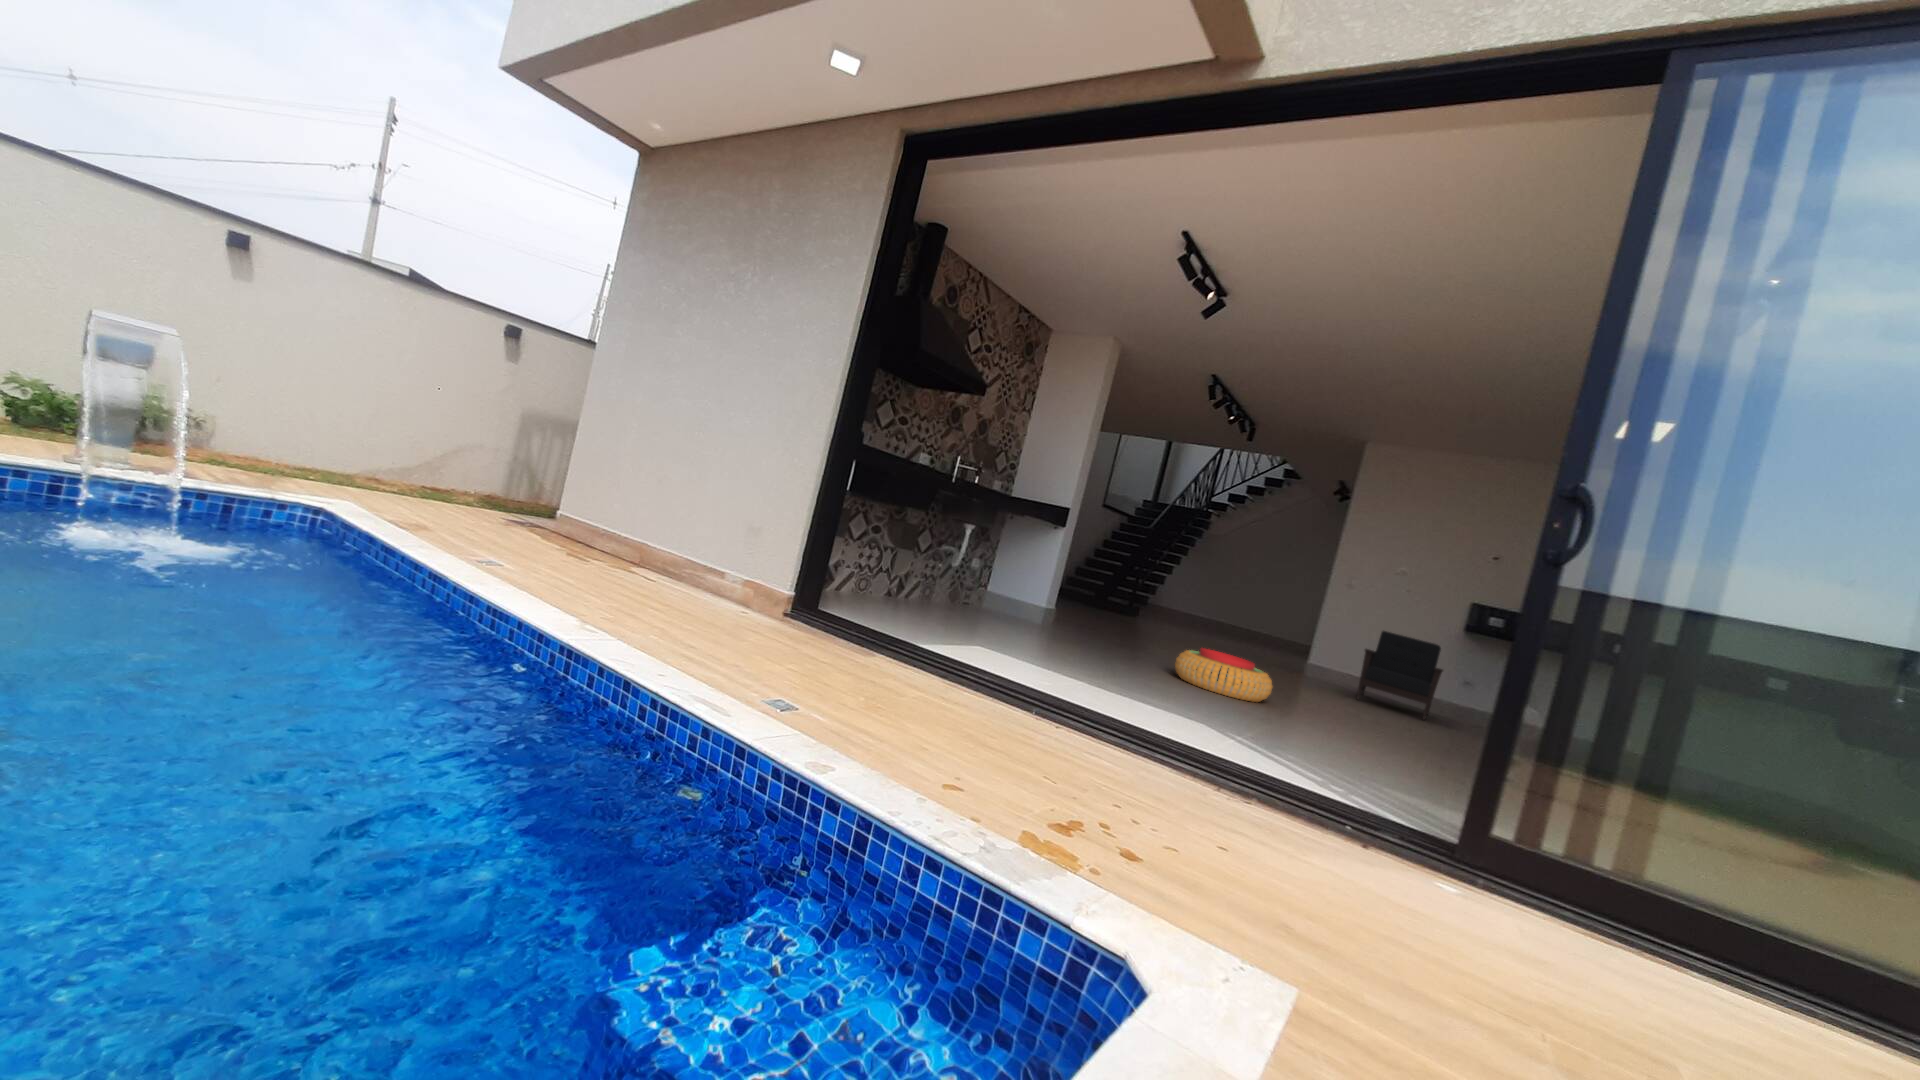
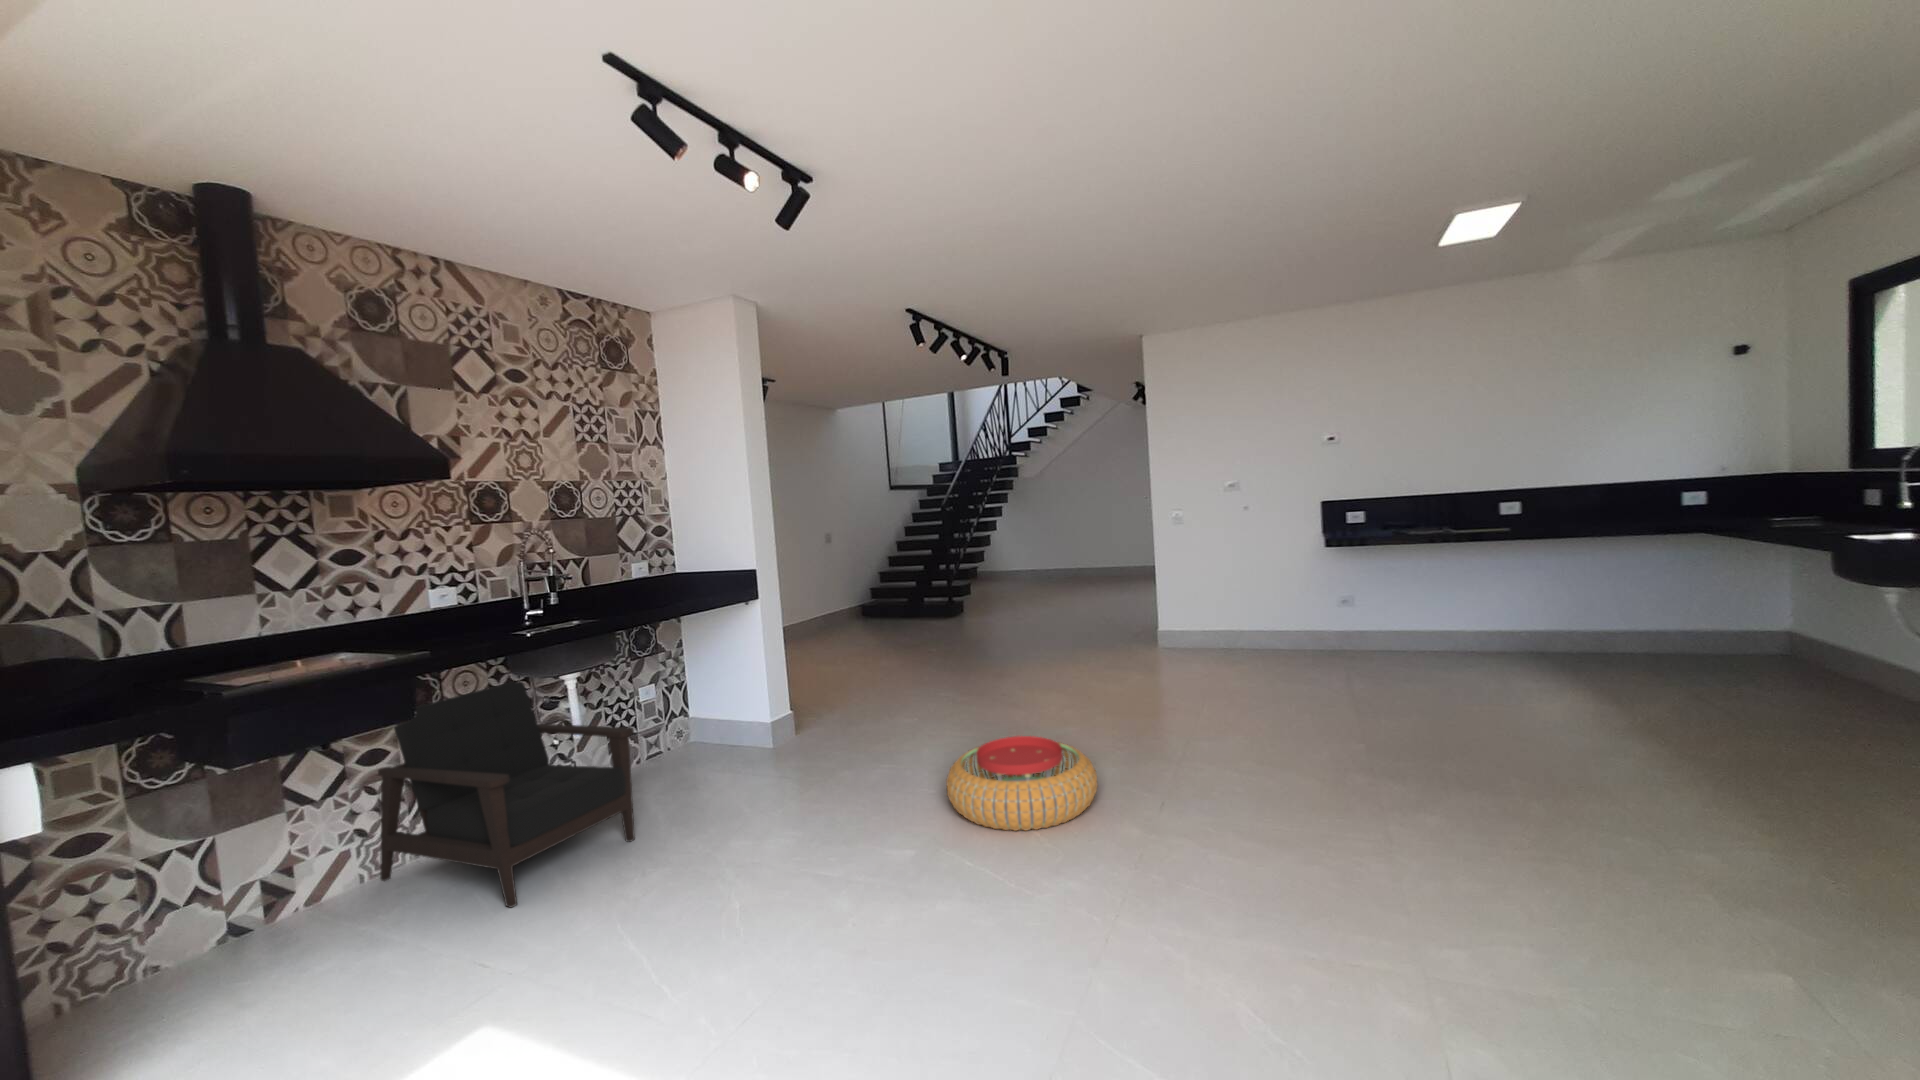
armchair: present [1356,631,1443,720] -> present [378,682,635,907]

